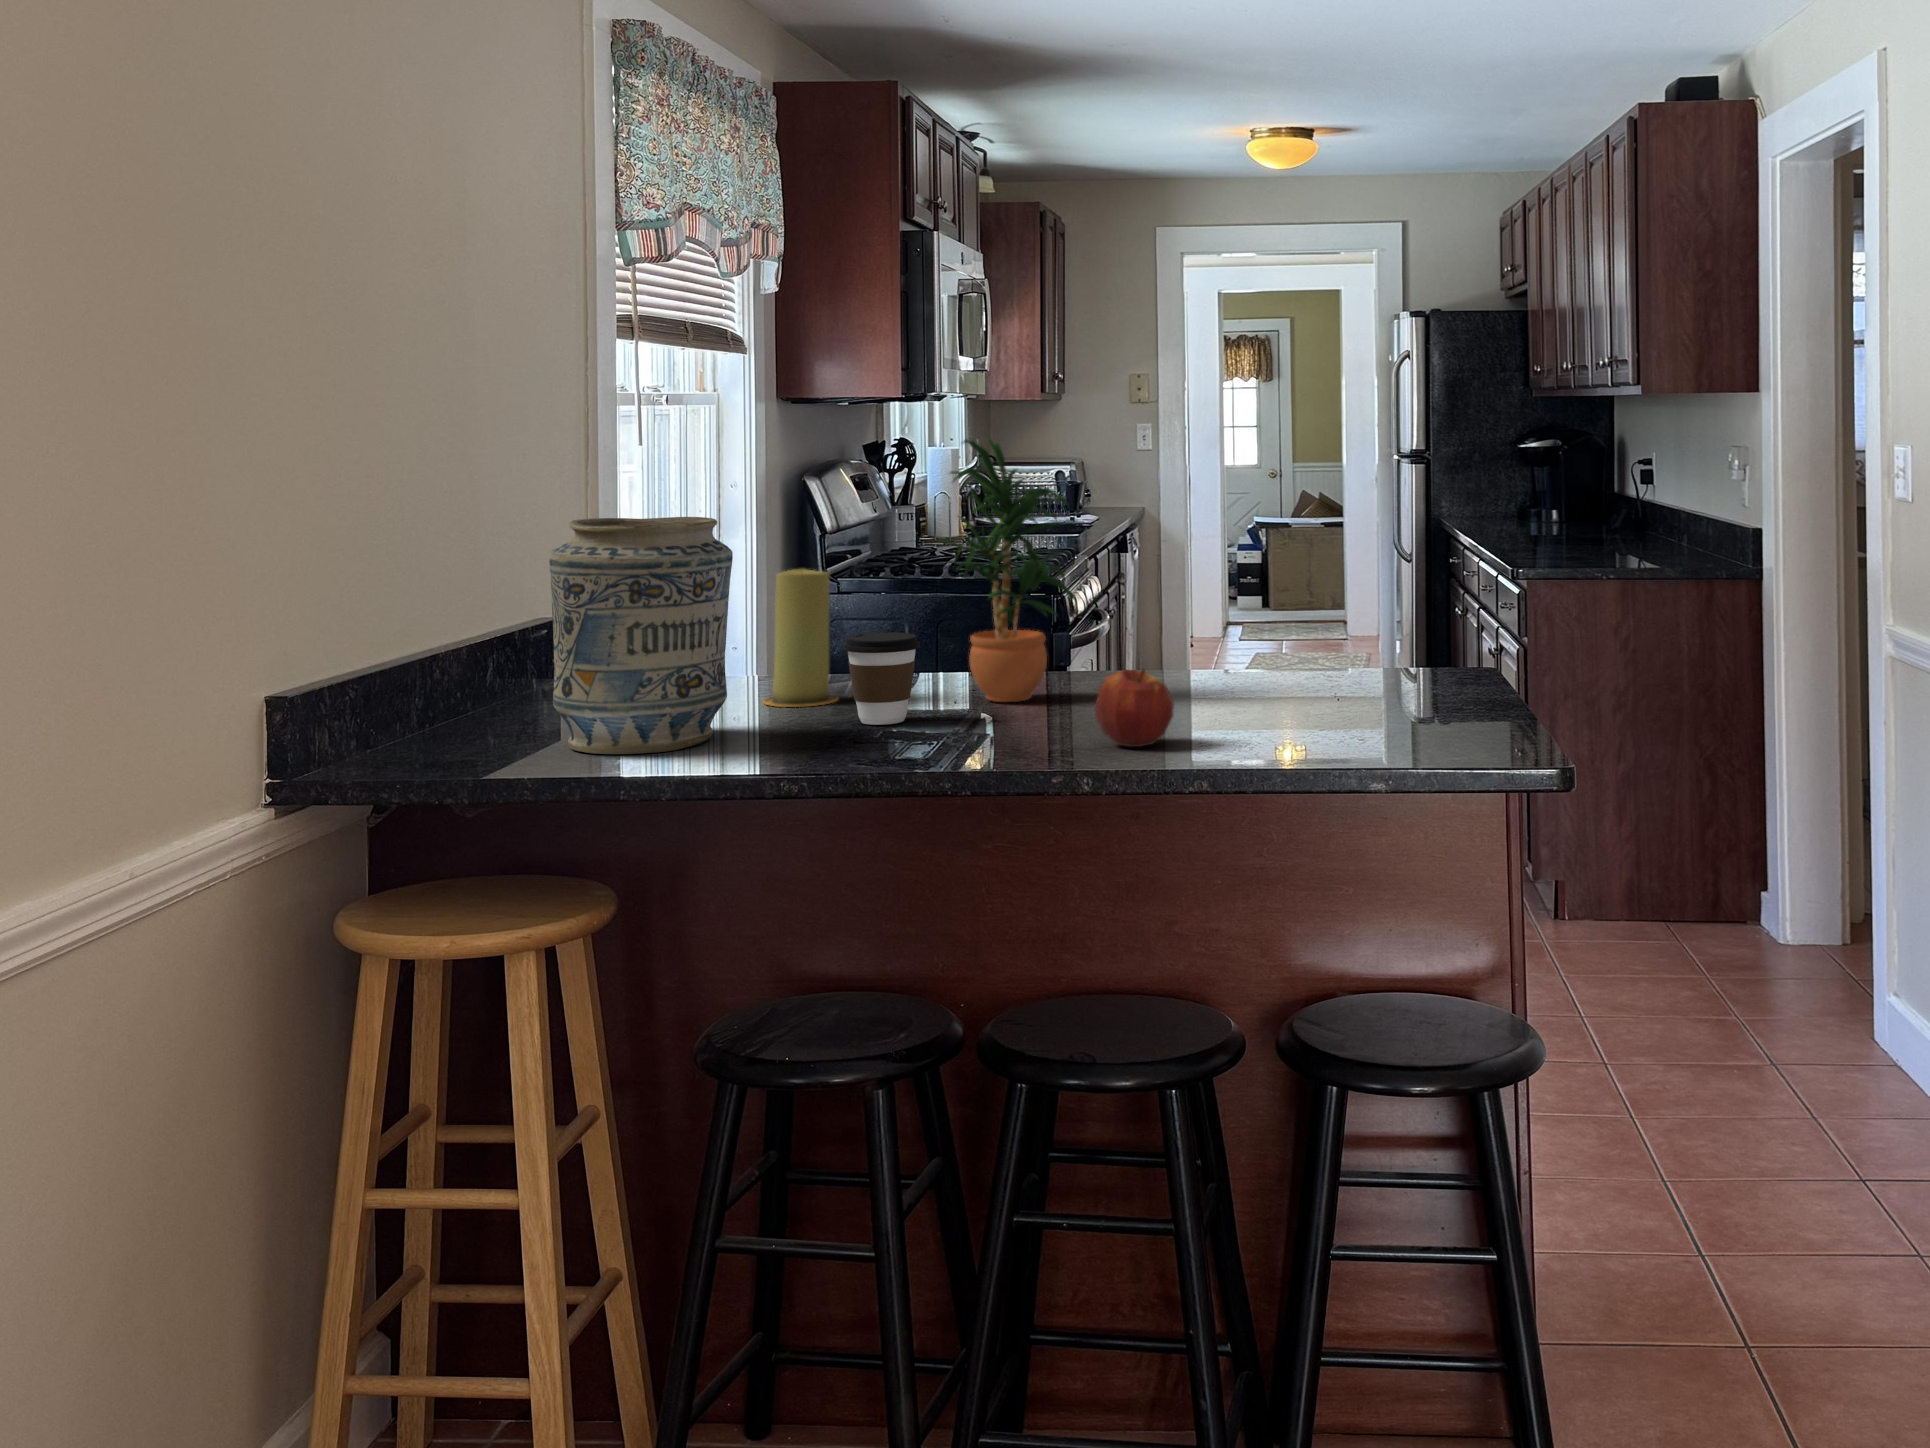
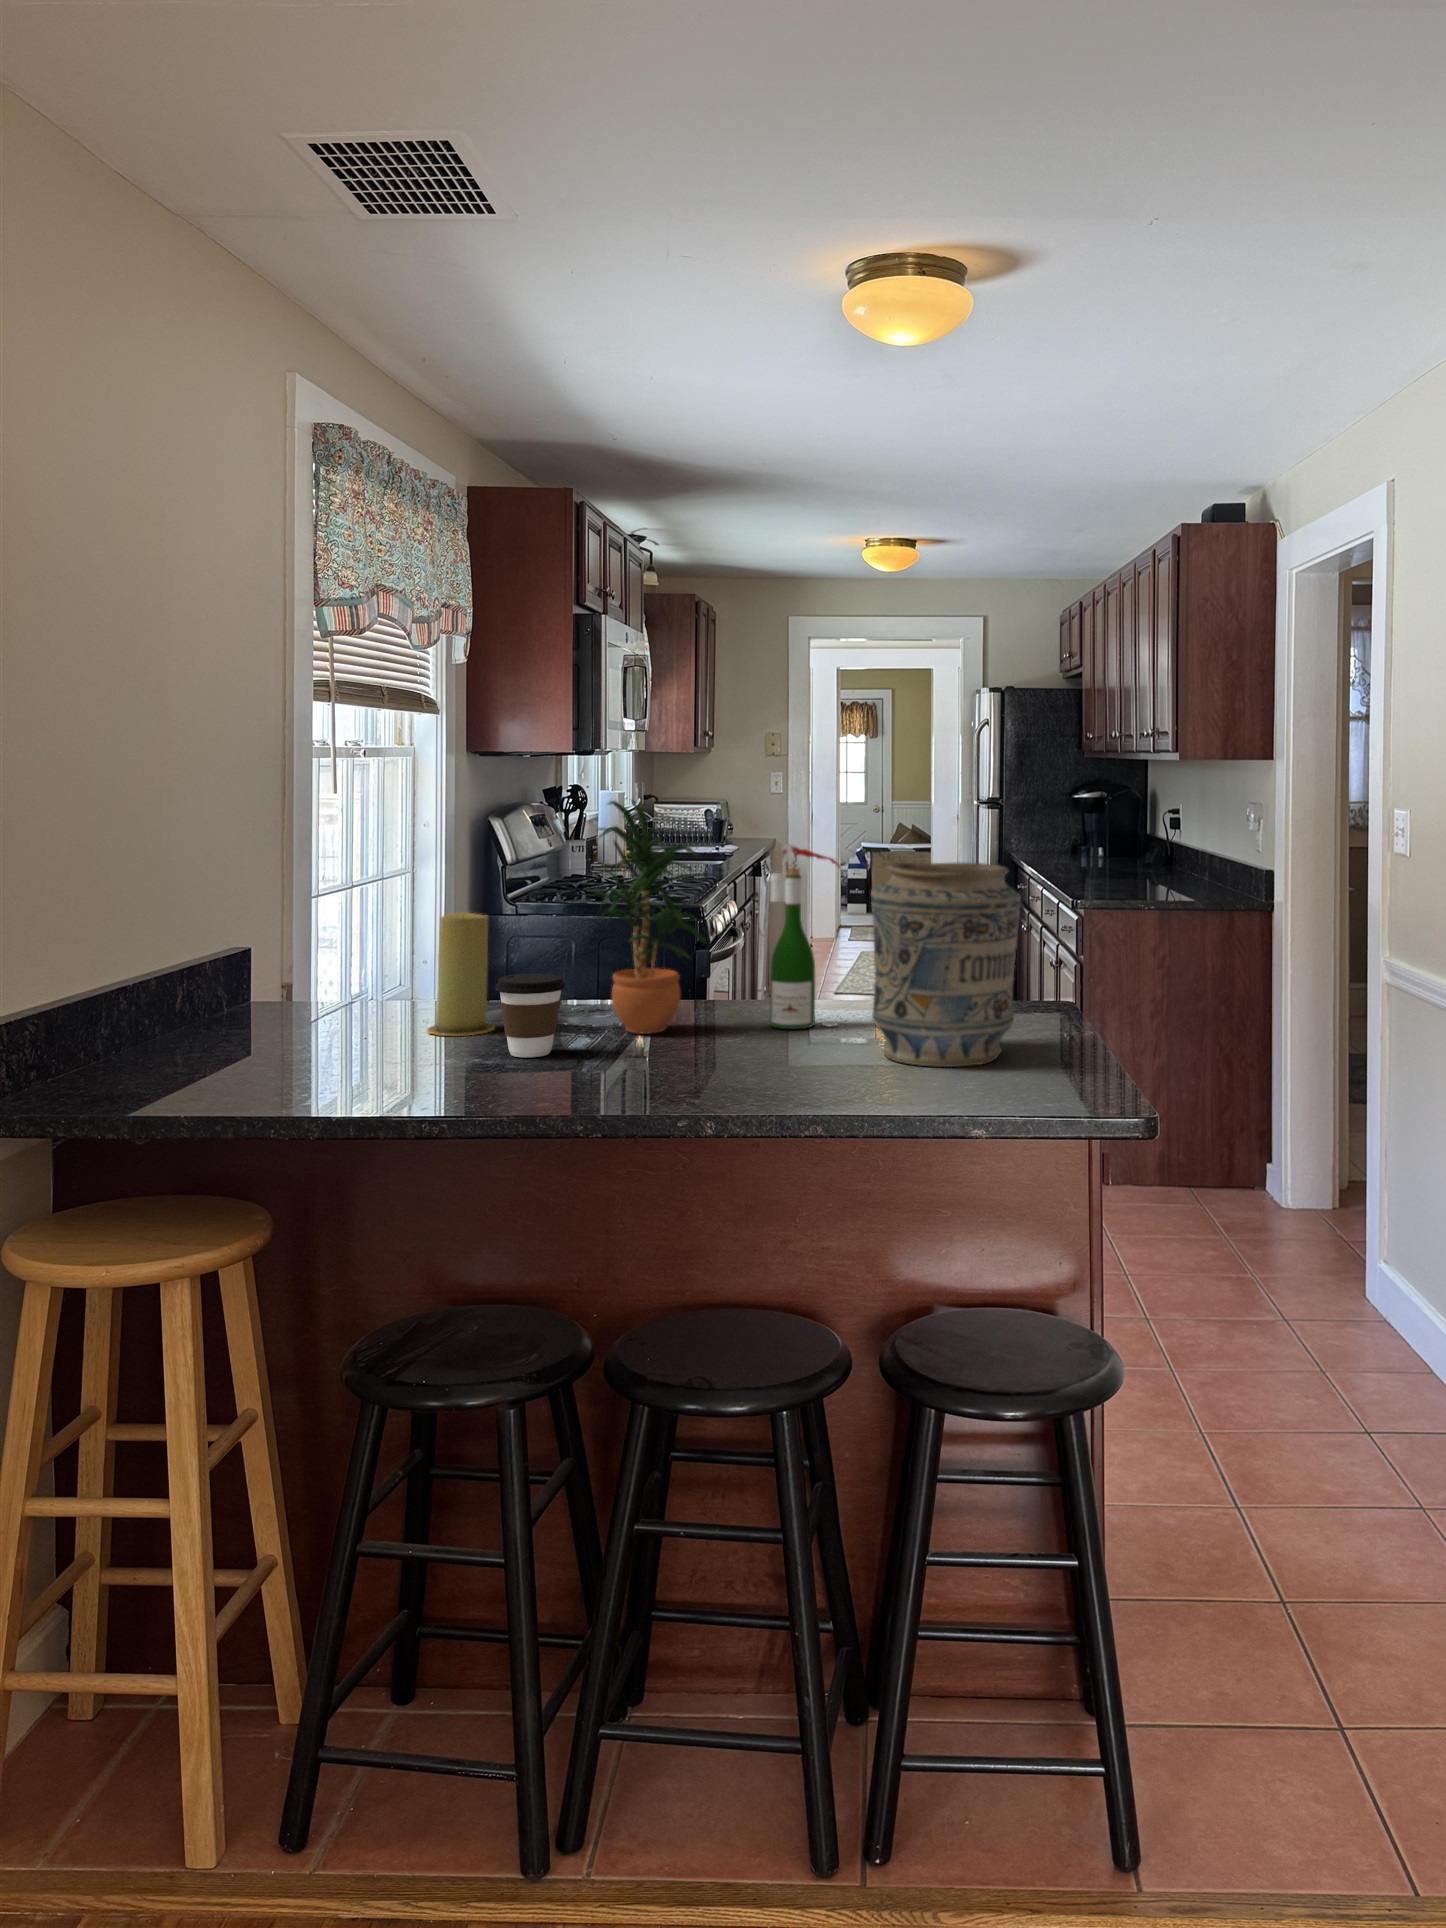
wine bottle: none [1146,485,1227,696] -> present [770,844,840,1029]
vase: present [549,517,733,754] -> present [871,862,1021,1067]
apple: present [1095,669,1174,747] -> none [720,1015,791,1087]

